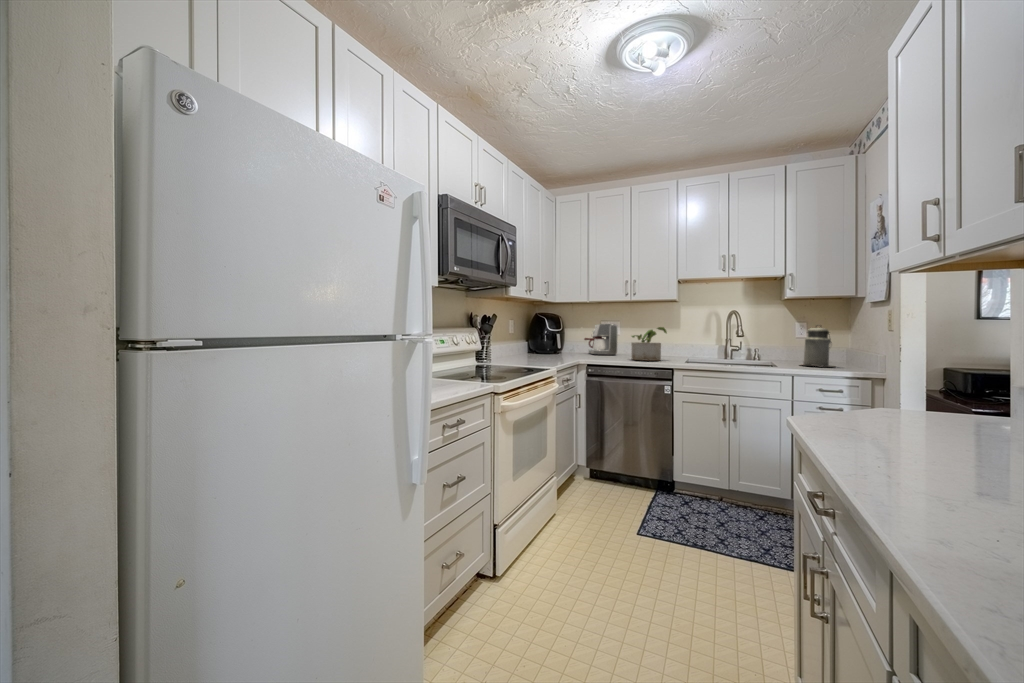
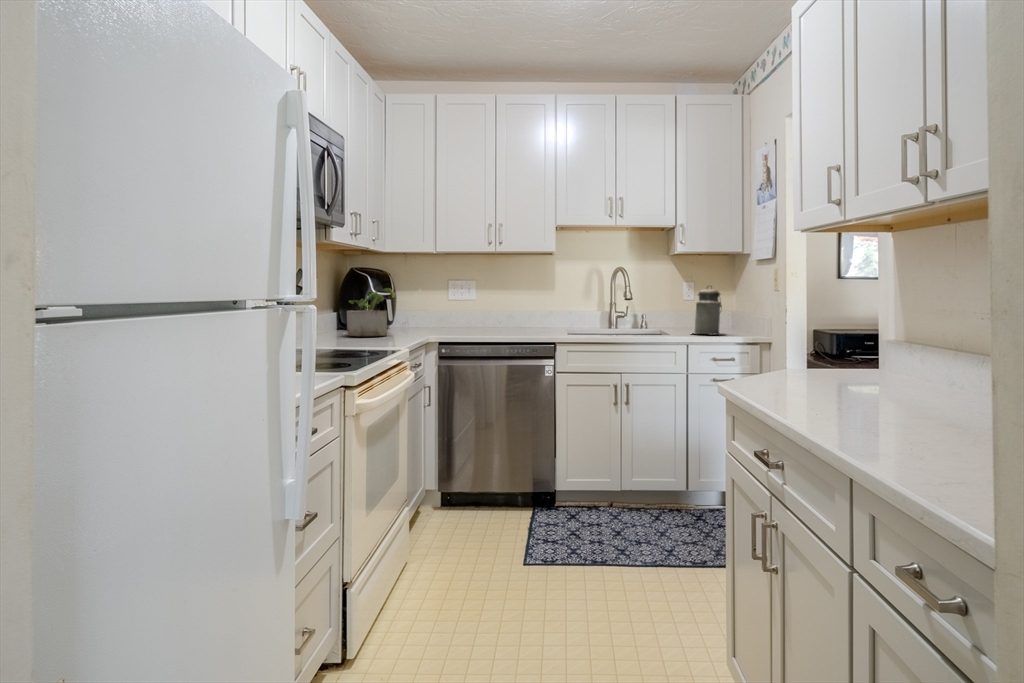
coffee maker: present [584,324,618,355] -> none [425,284,474,328]
potted plant: present [631,327,667,361] -> present [347,288,395,336]

